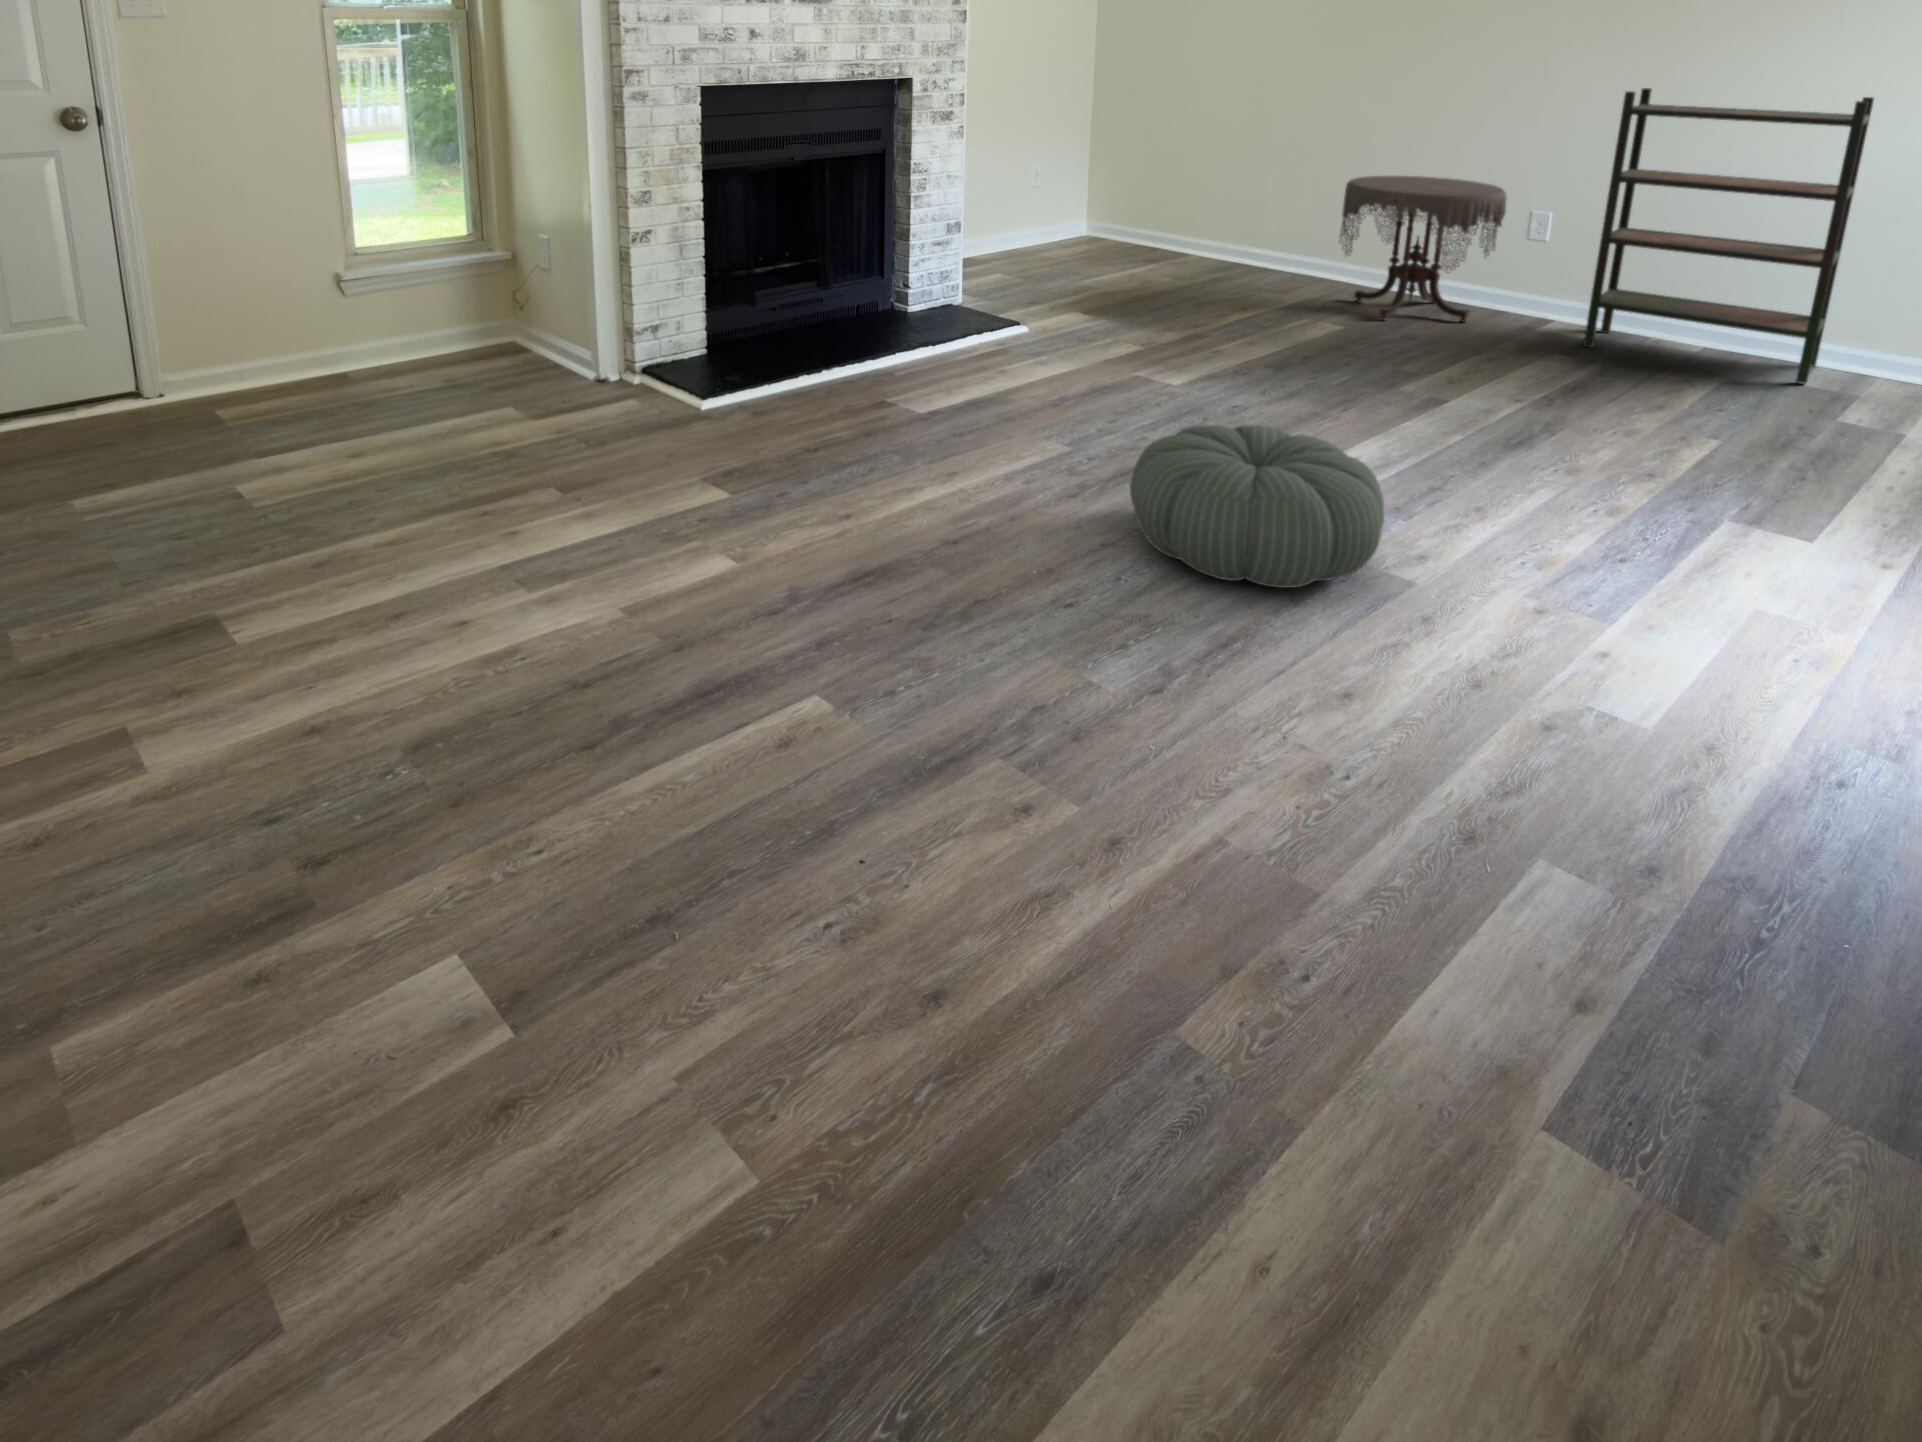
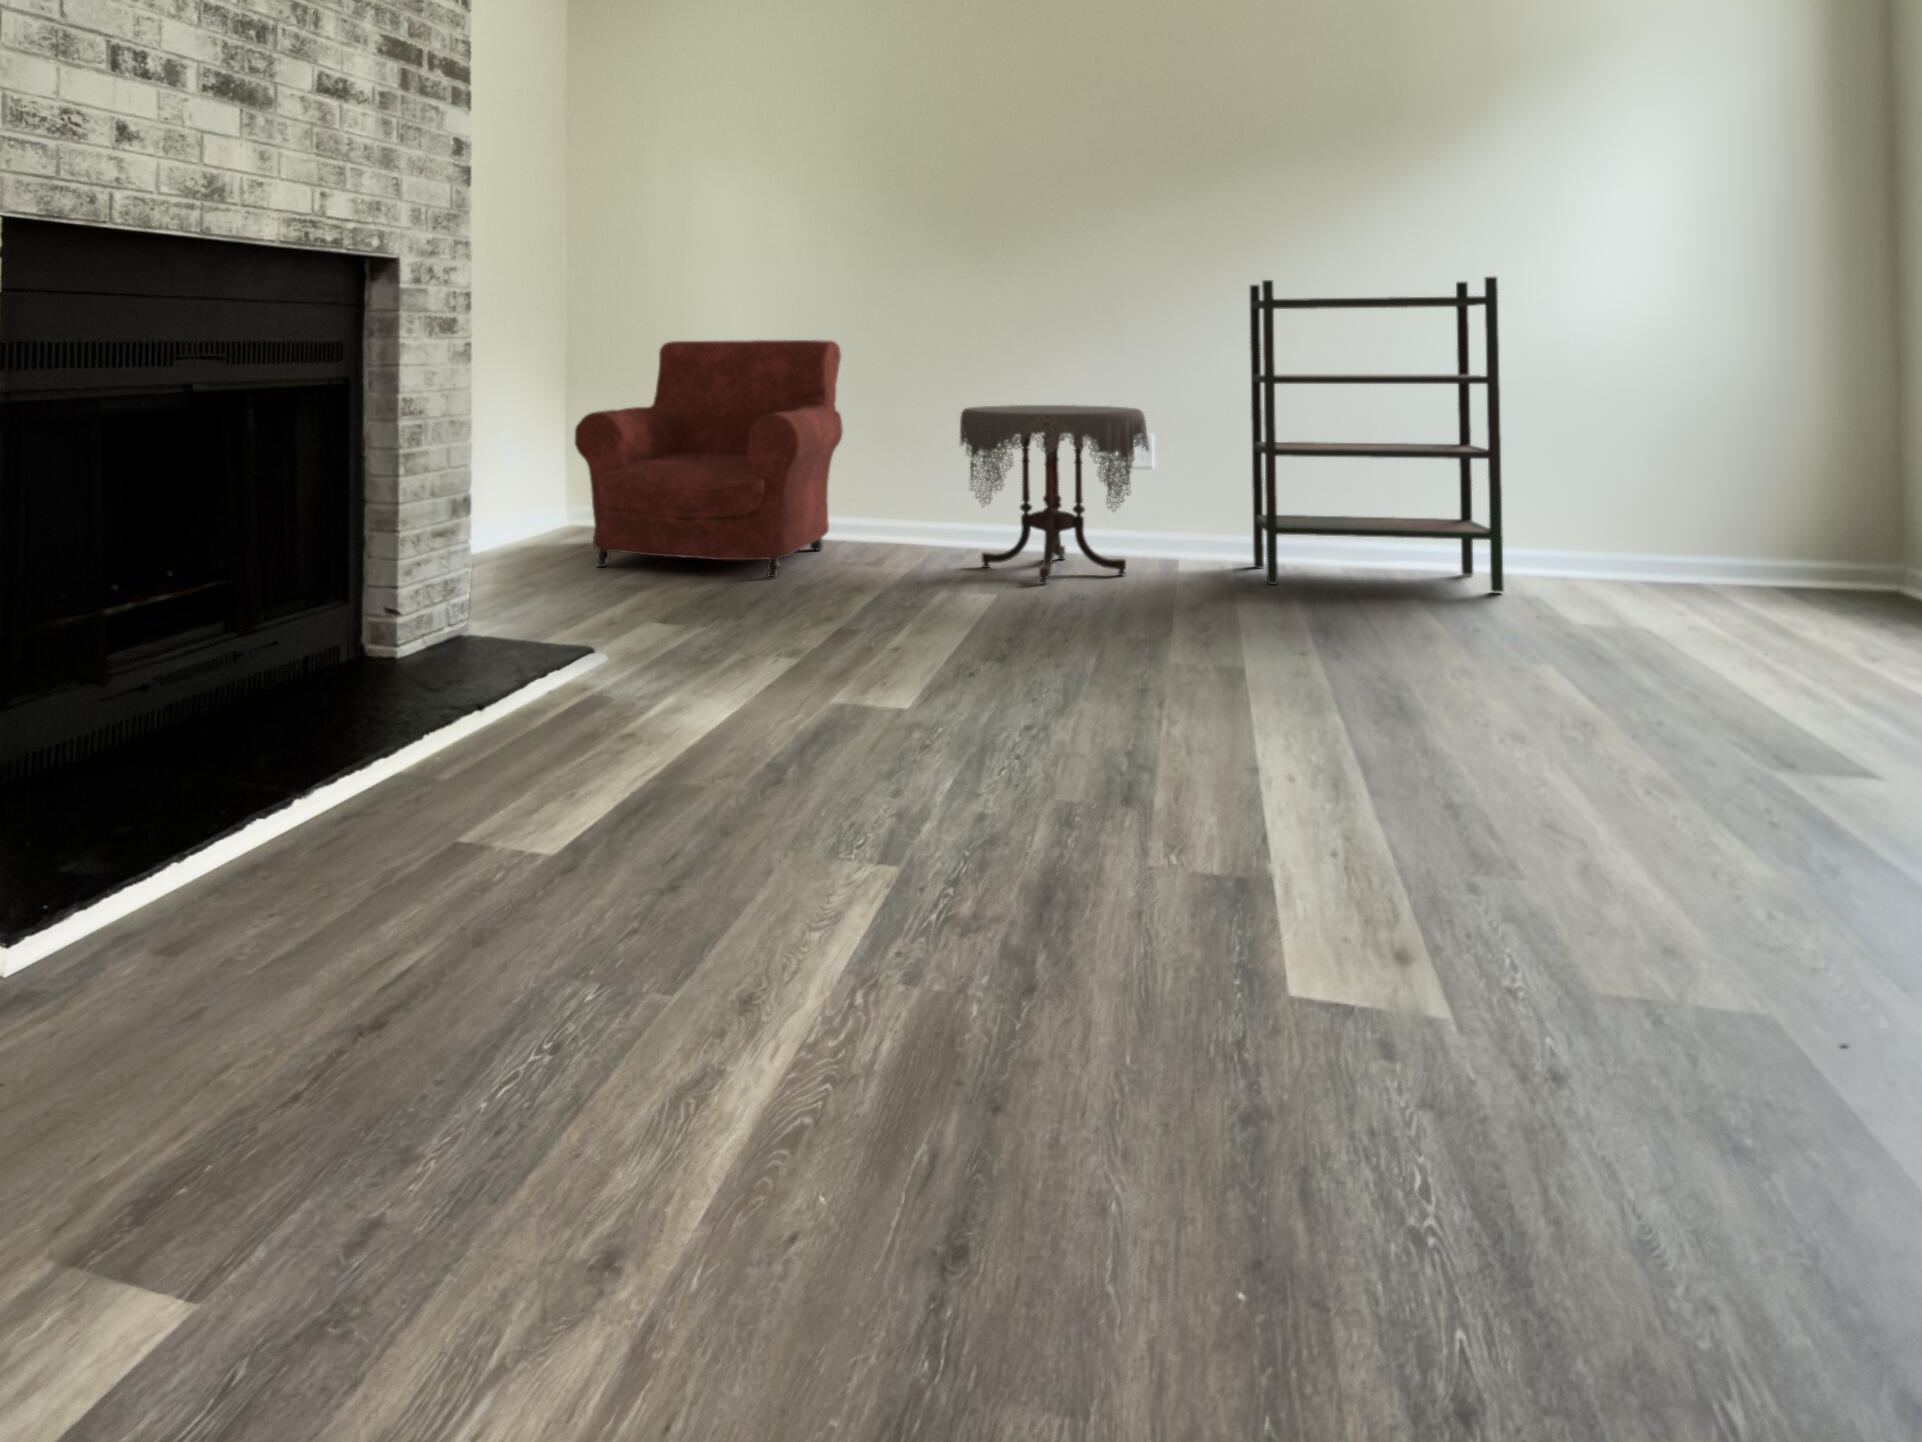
armchair: none [1063,103,1281,289] -> present [575,340,843,577]
pouf: present [1130,425,1384,588] -> none [1210,745,1789,1134]

